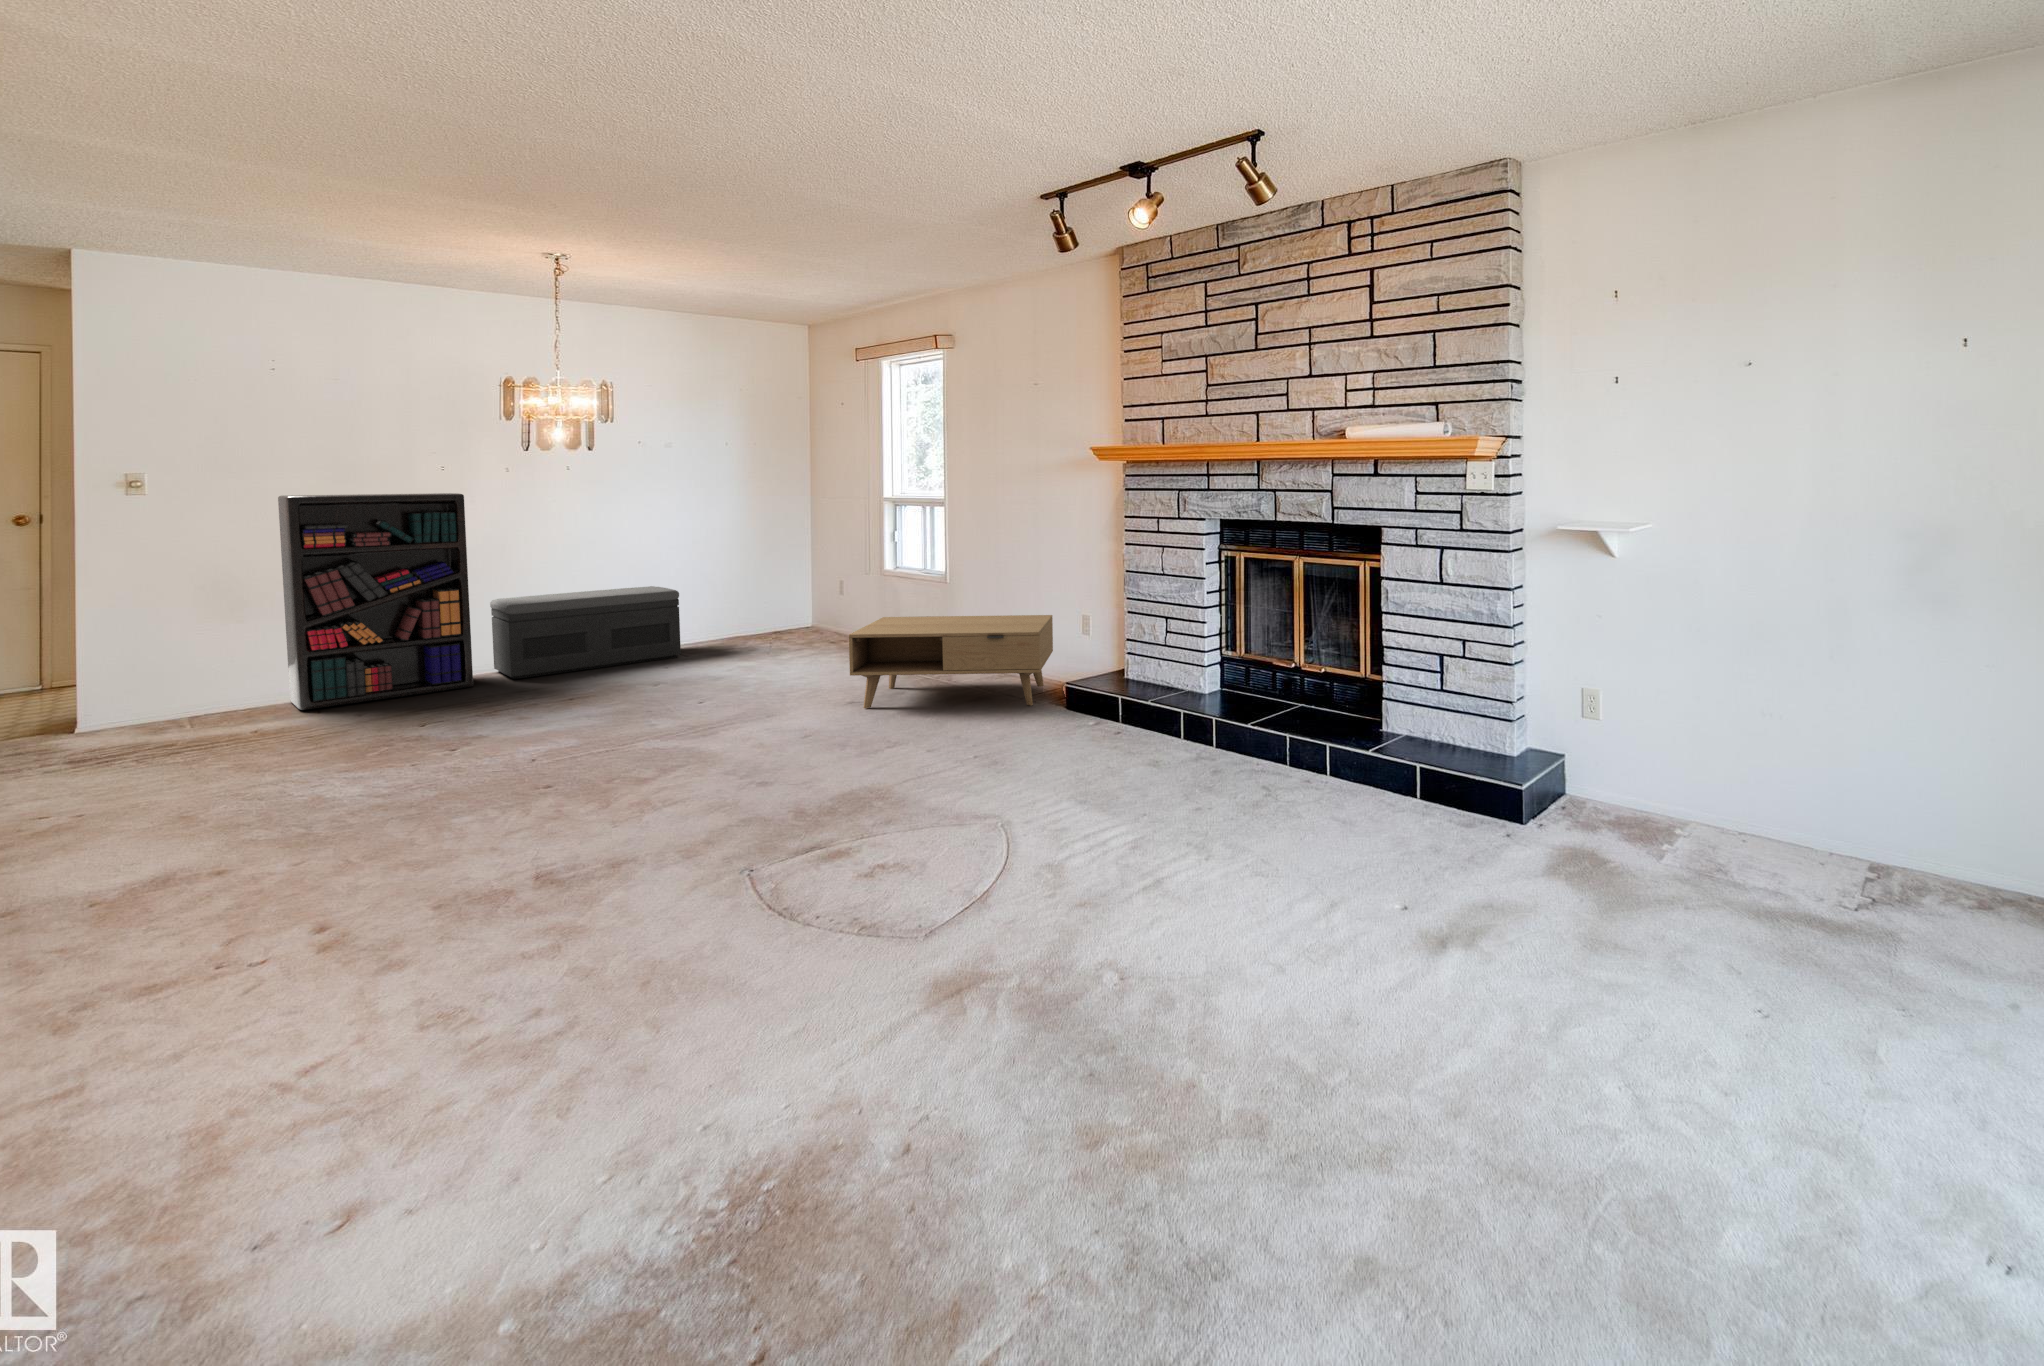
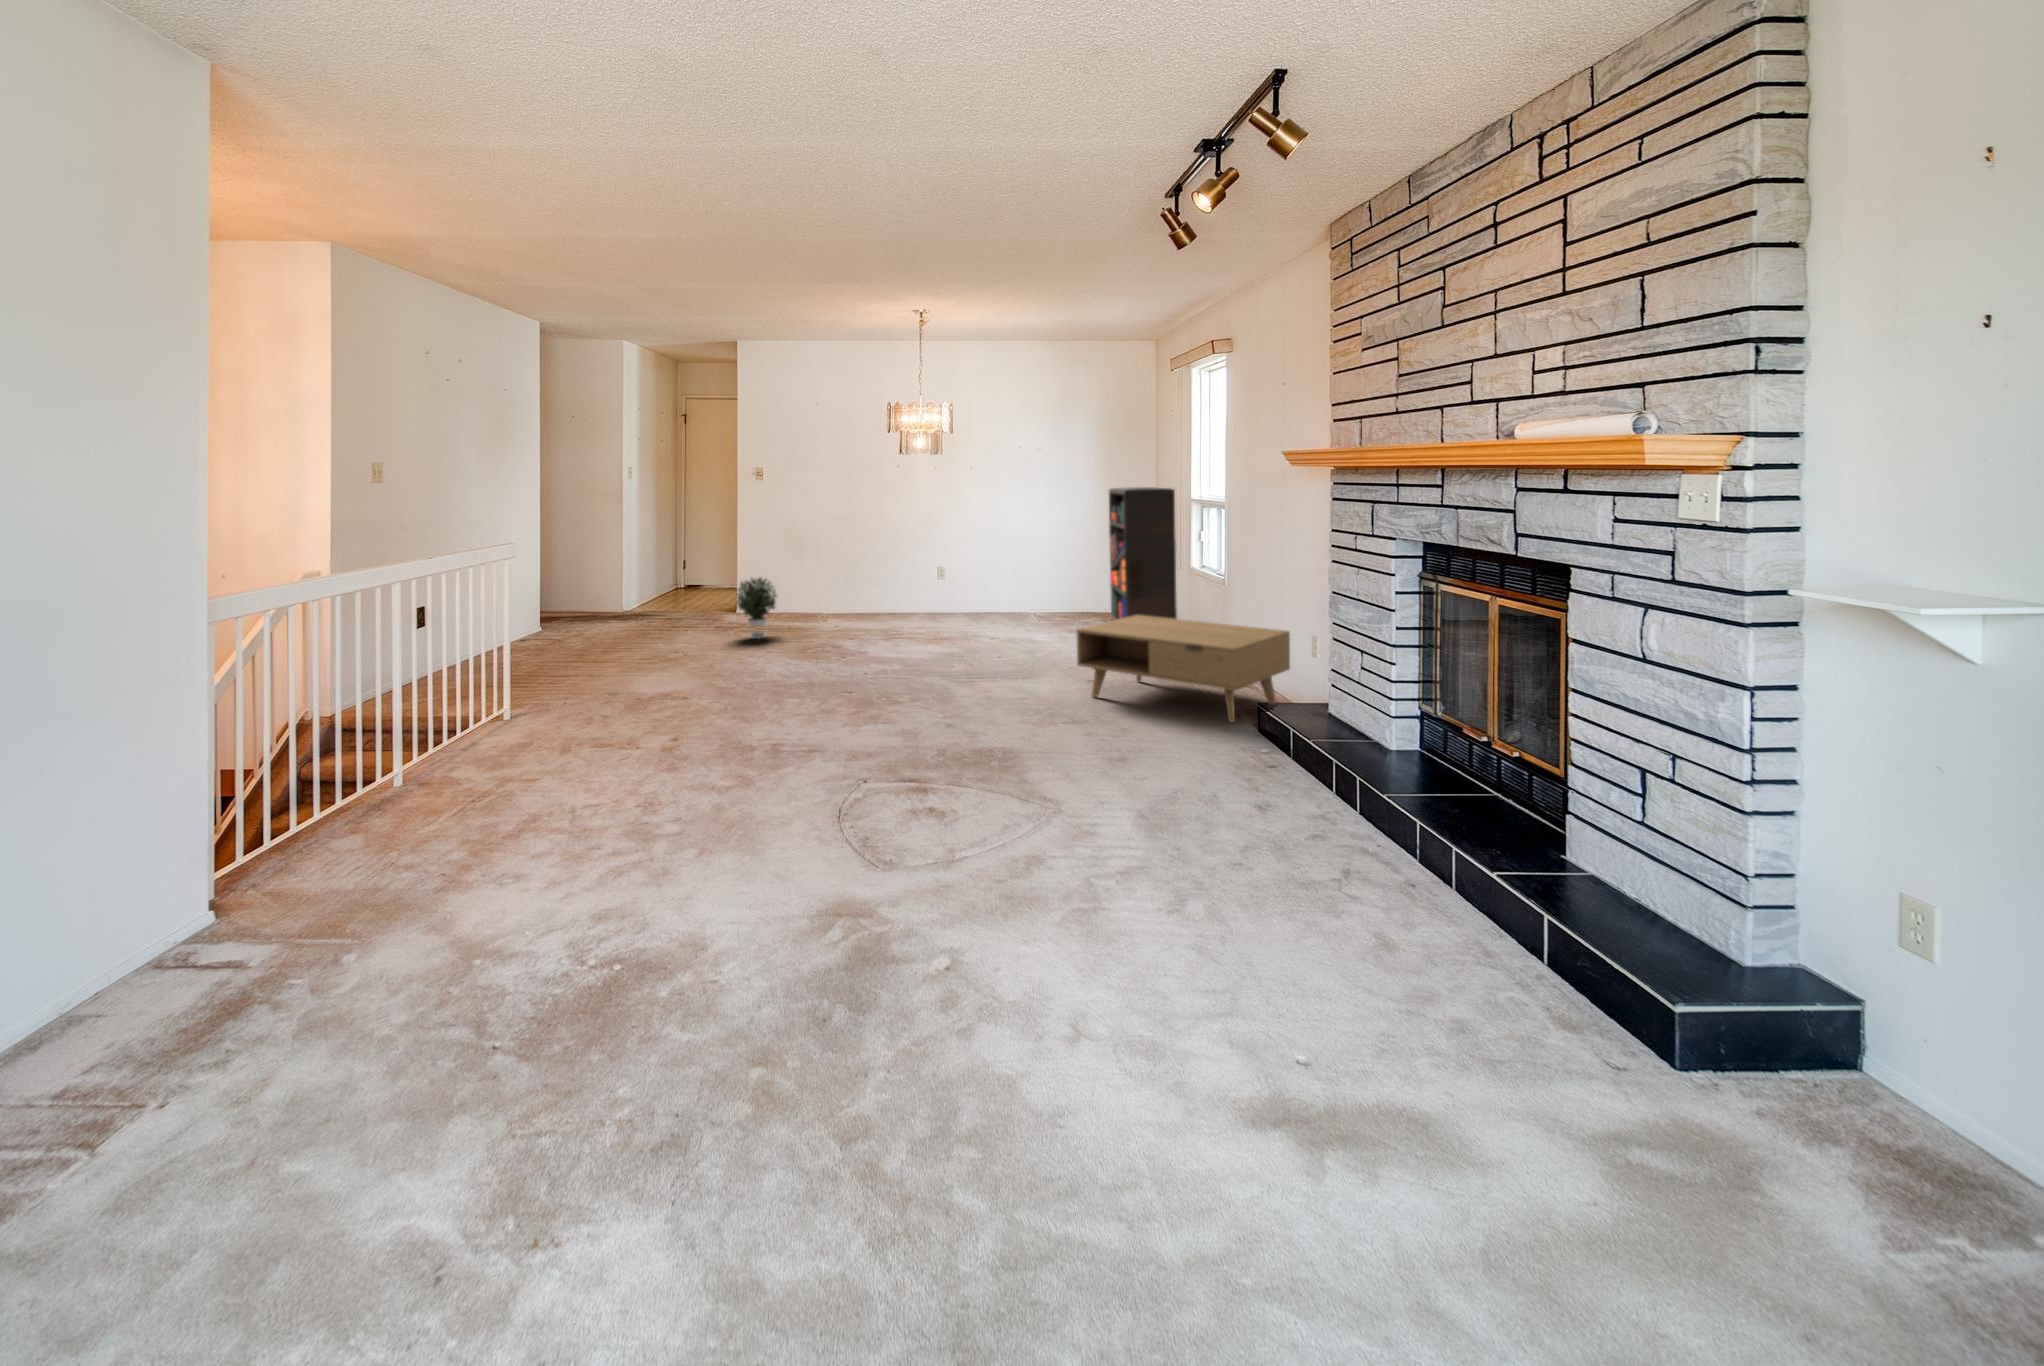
bookshelf: present [278,493,473,710] -> present [1109,487,1177,620]
storage bench: present [490,586,681,679] -> none [915,570,1032,632]
potted plant: none [126,621,232,726] -> present [737,578,776,639]

